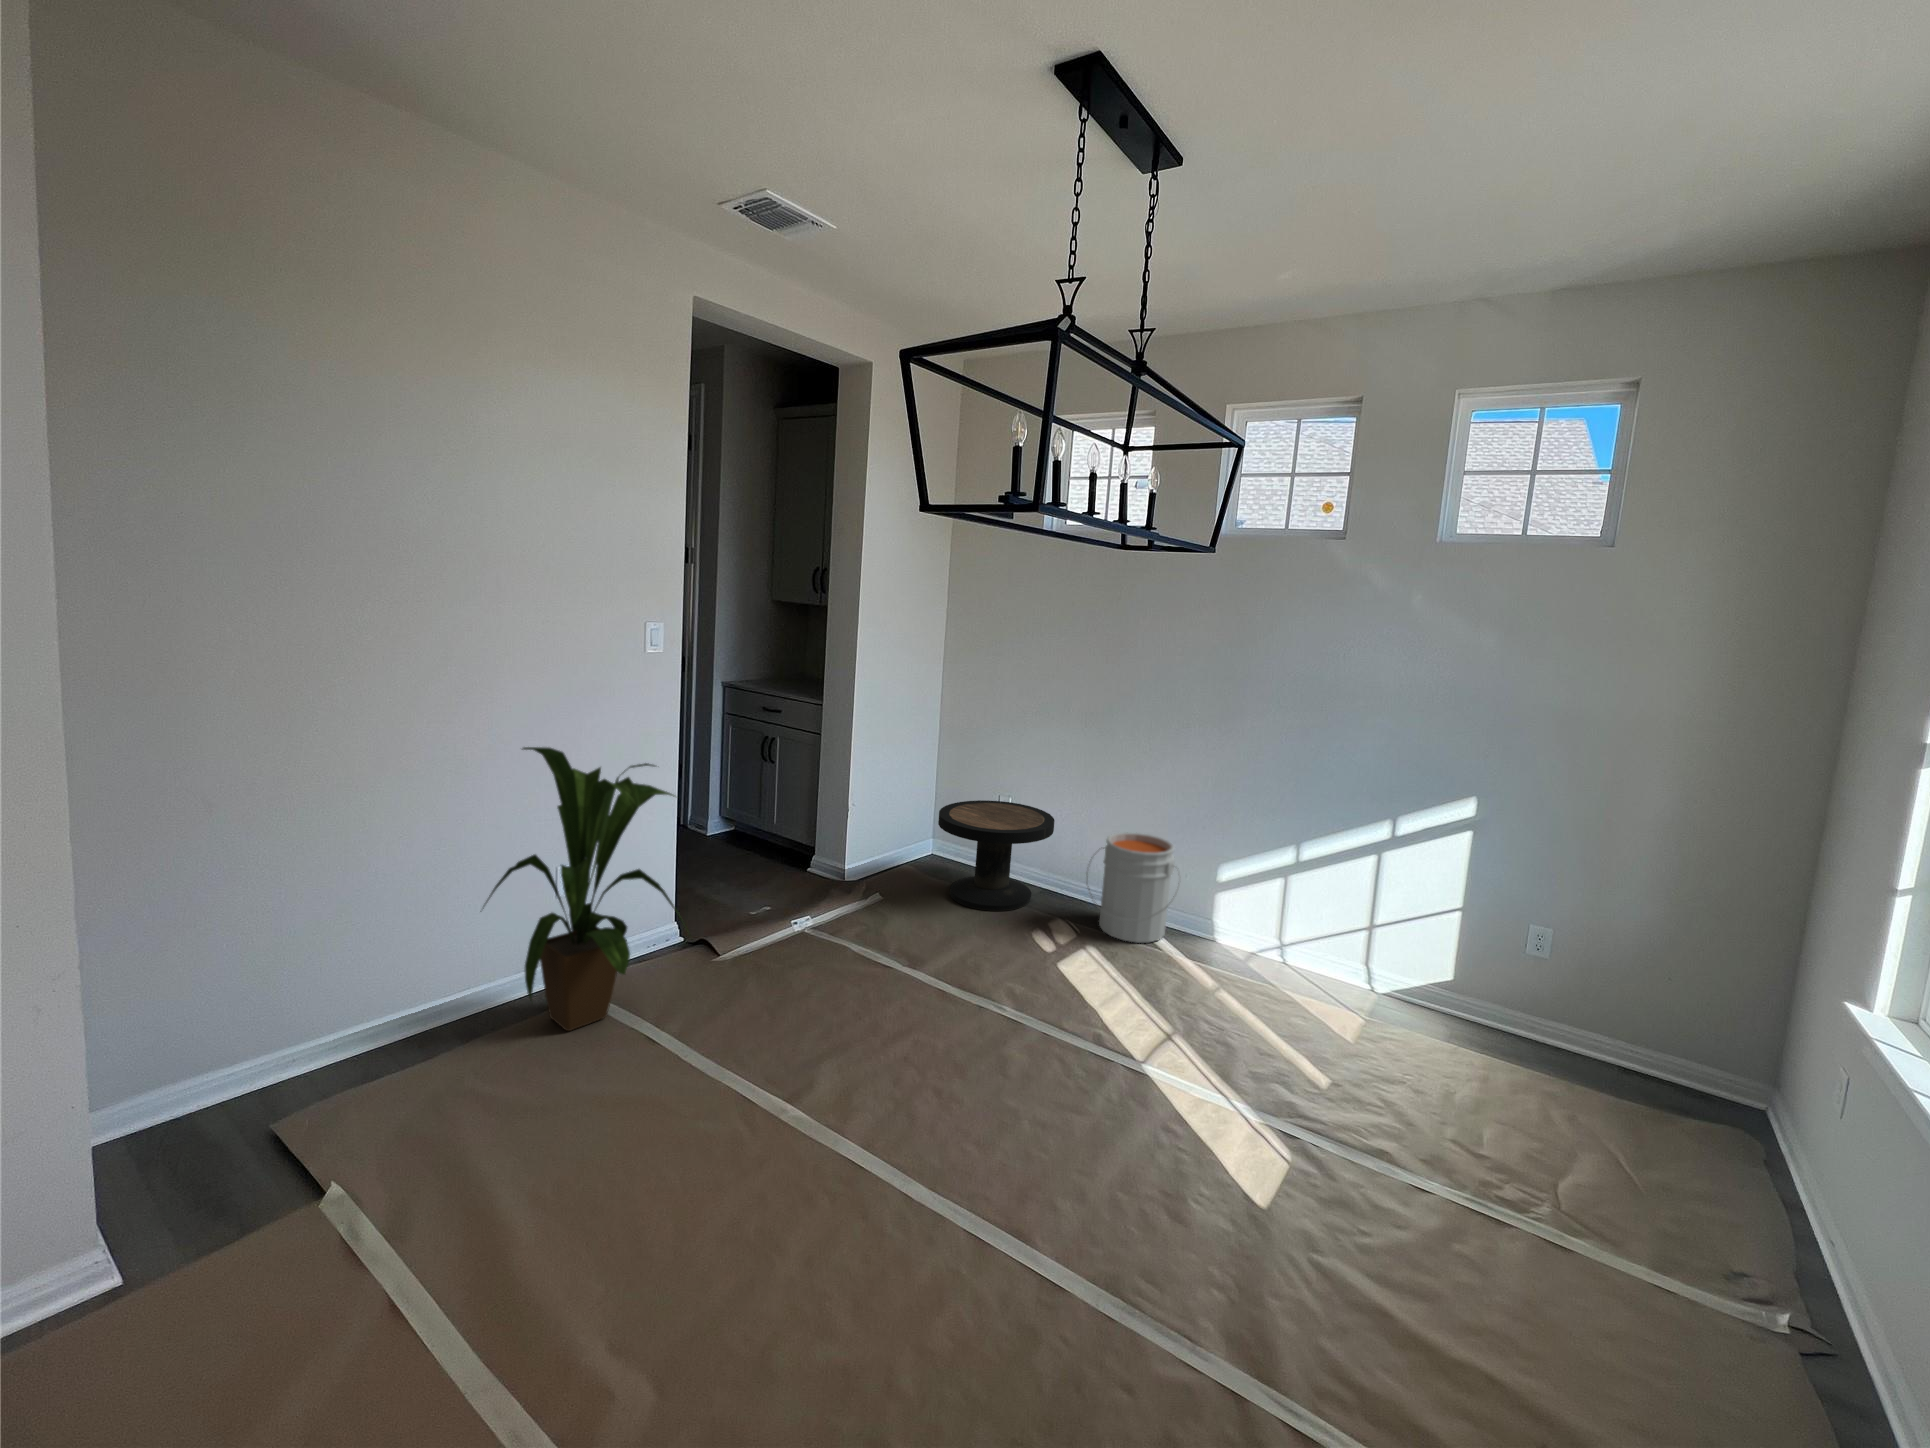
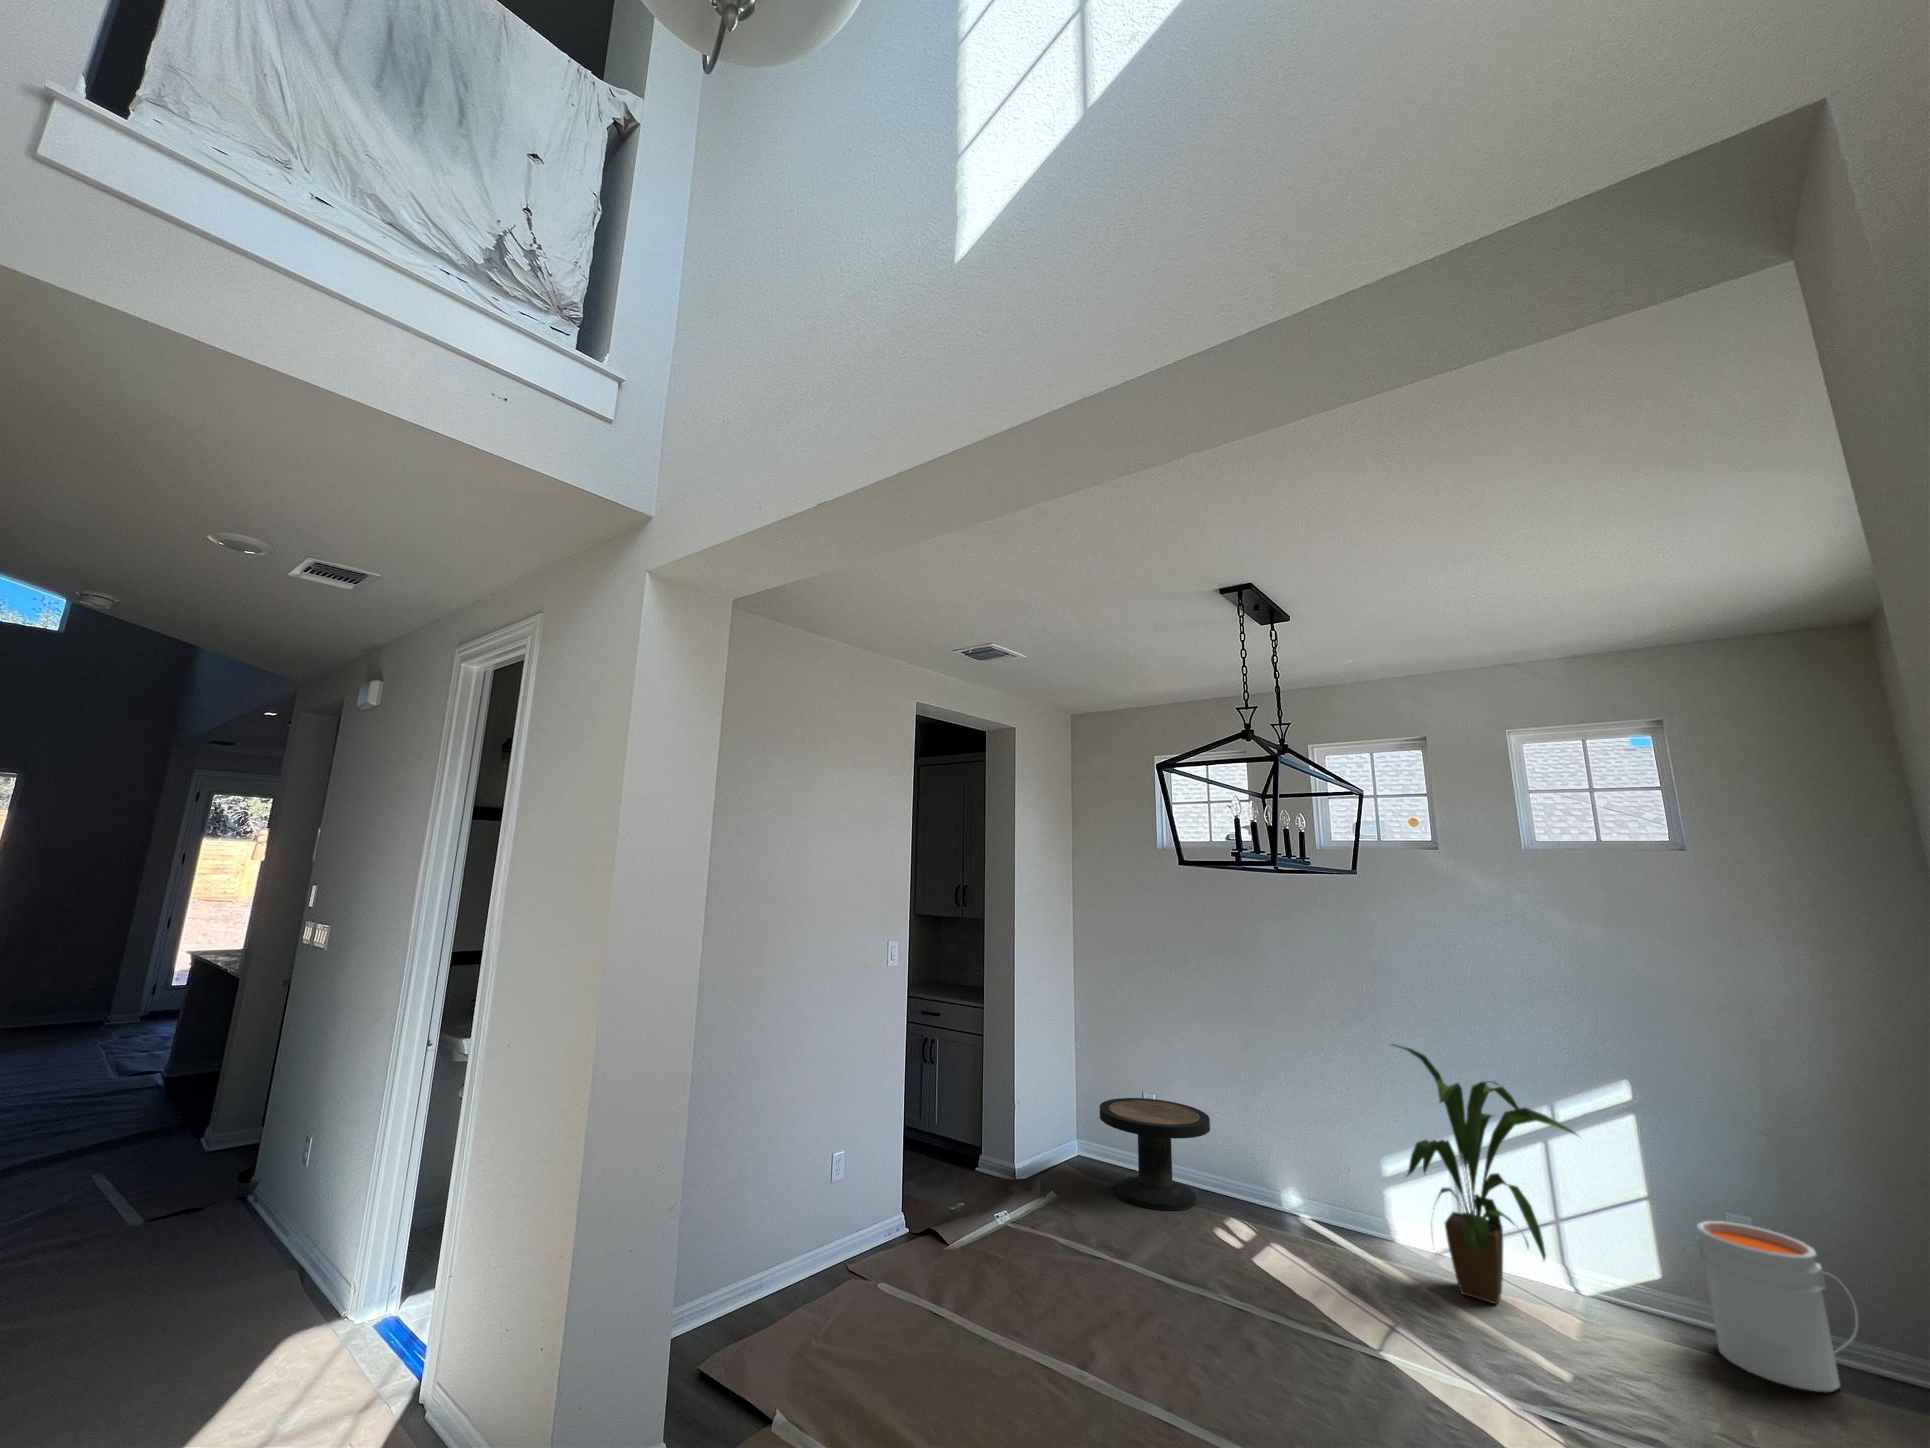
house plant: present [483,747,688,1031] -> present [1392,1044,1577,1304]
bucket: present [1087,832,1175,943] -> present [1679,1221,1858,1392]

